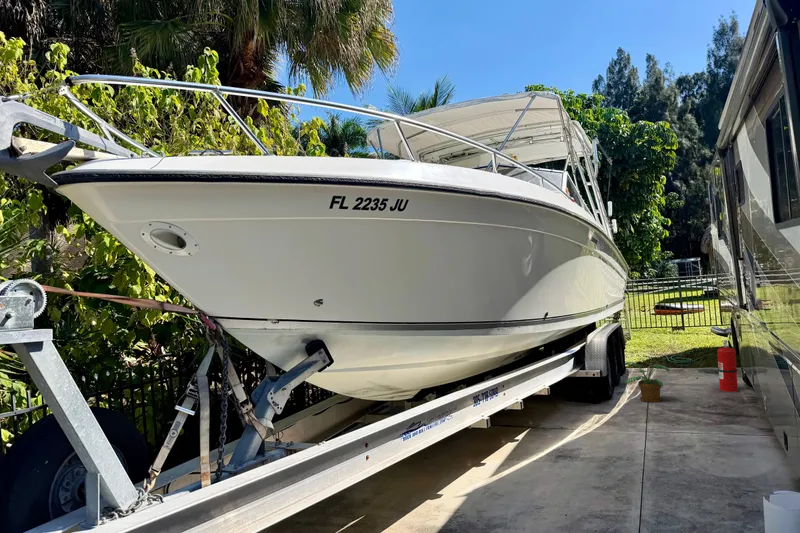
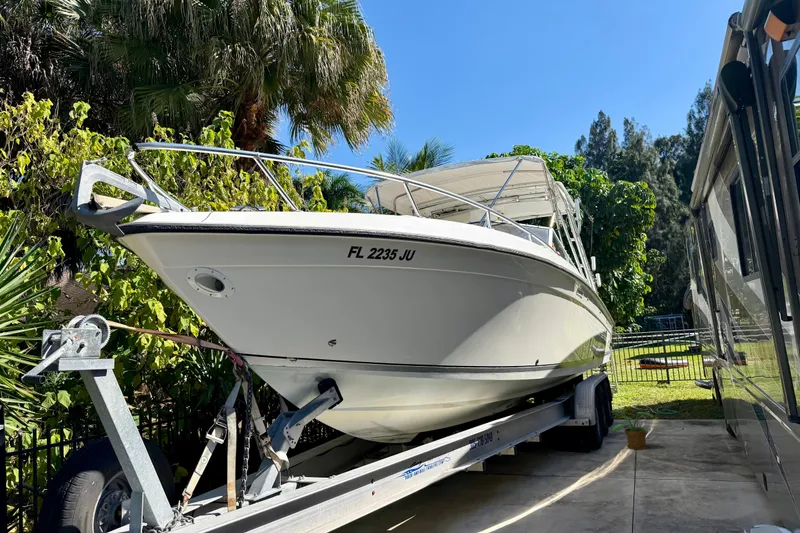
fire extinguisher: present [717,340,738,392] -> none [699,389,720,440]

